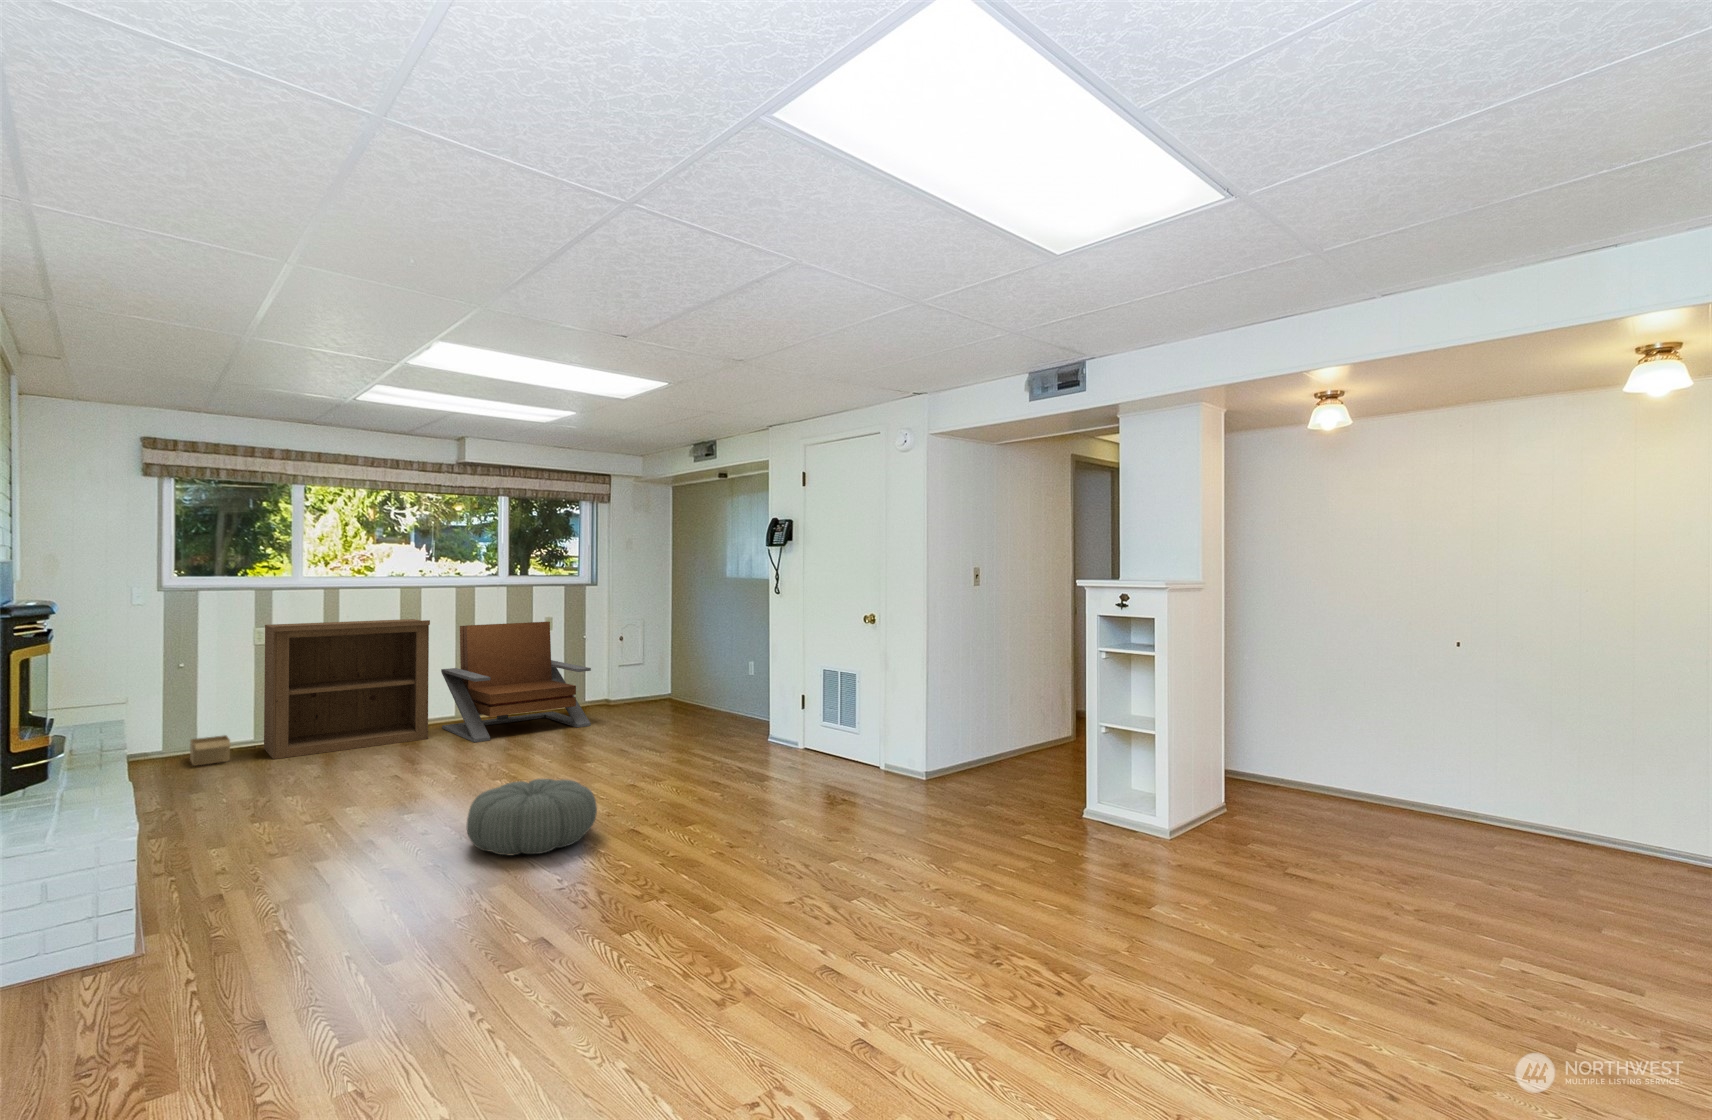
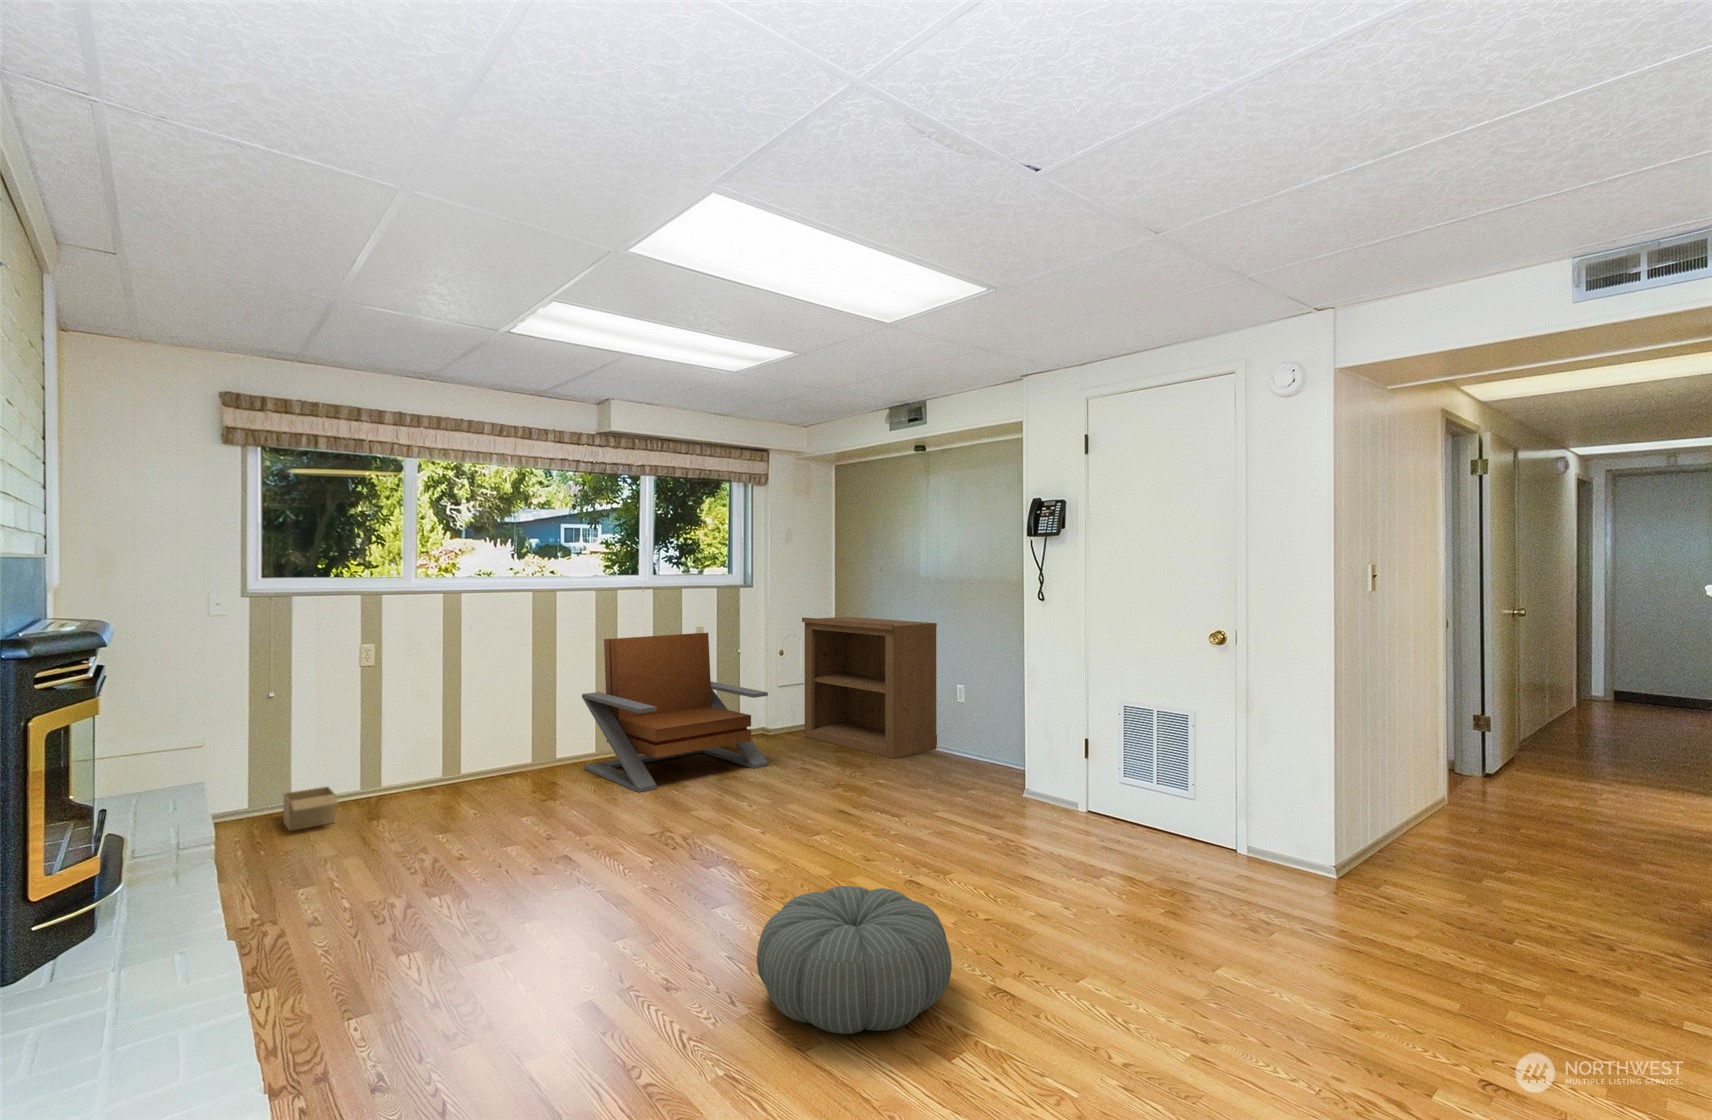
bookshelf: present [264,619,430,759] -> present [802,617,937,759]

